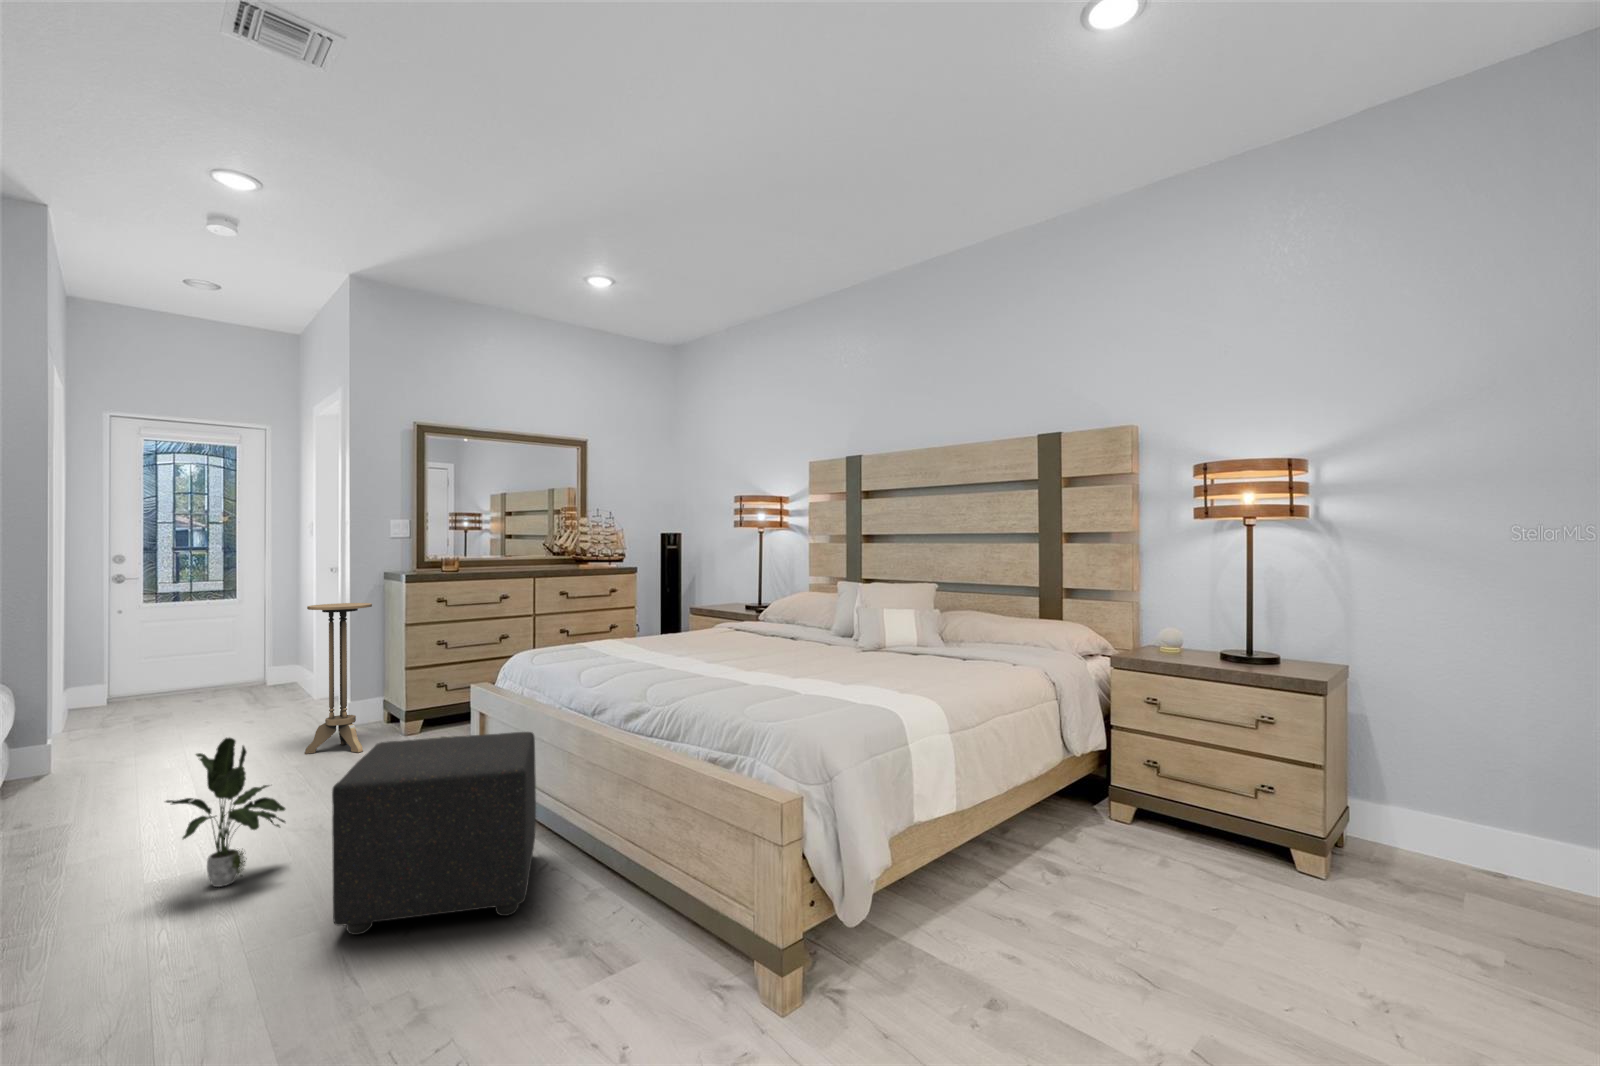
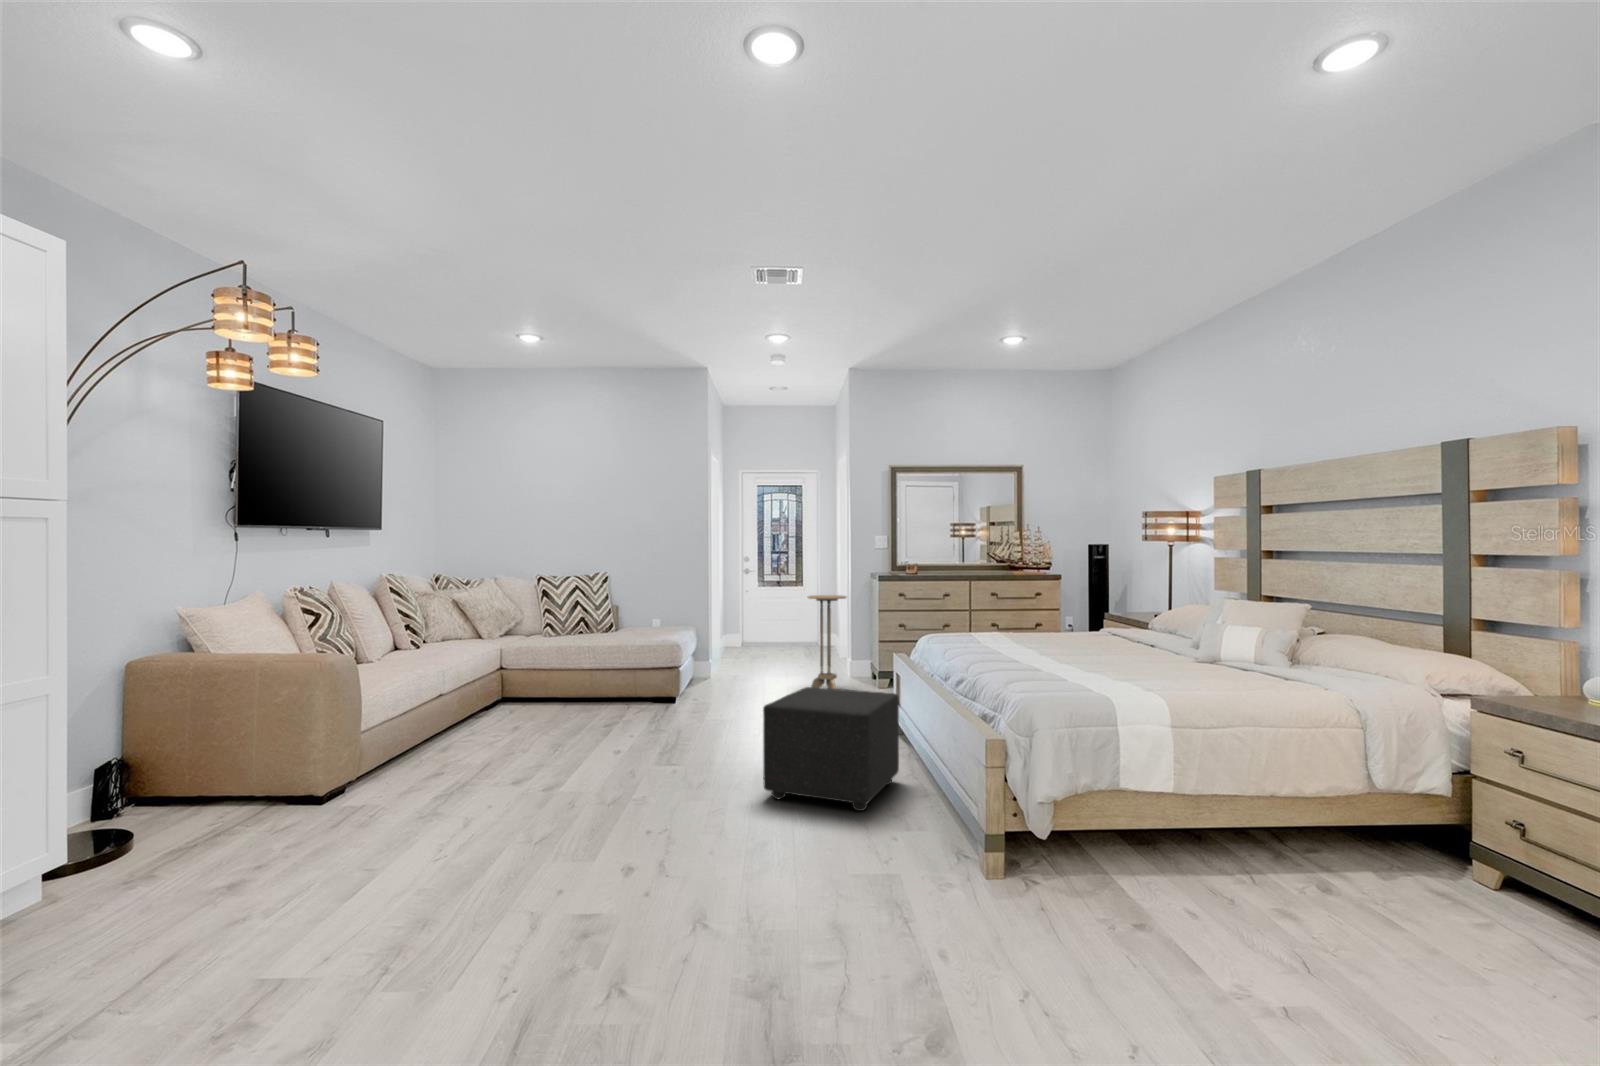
potted plant: present [166,738,285,887] -> none [701,672,764,760]

